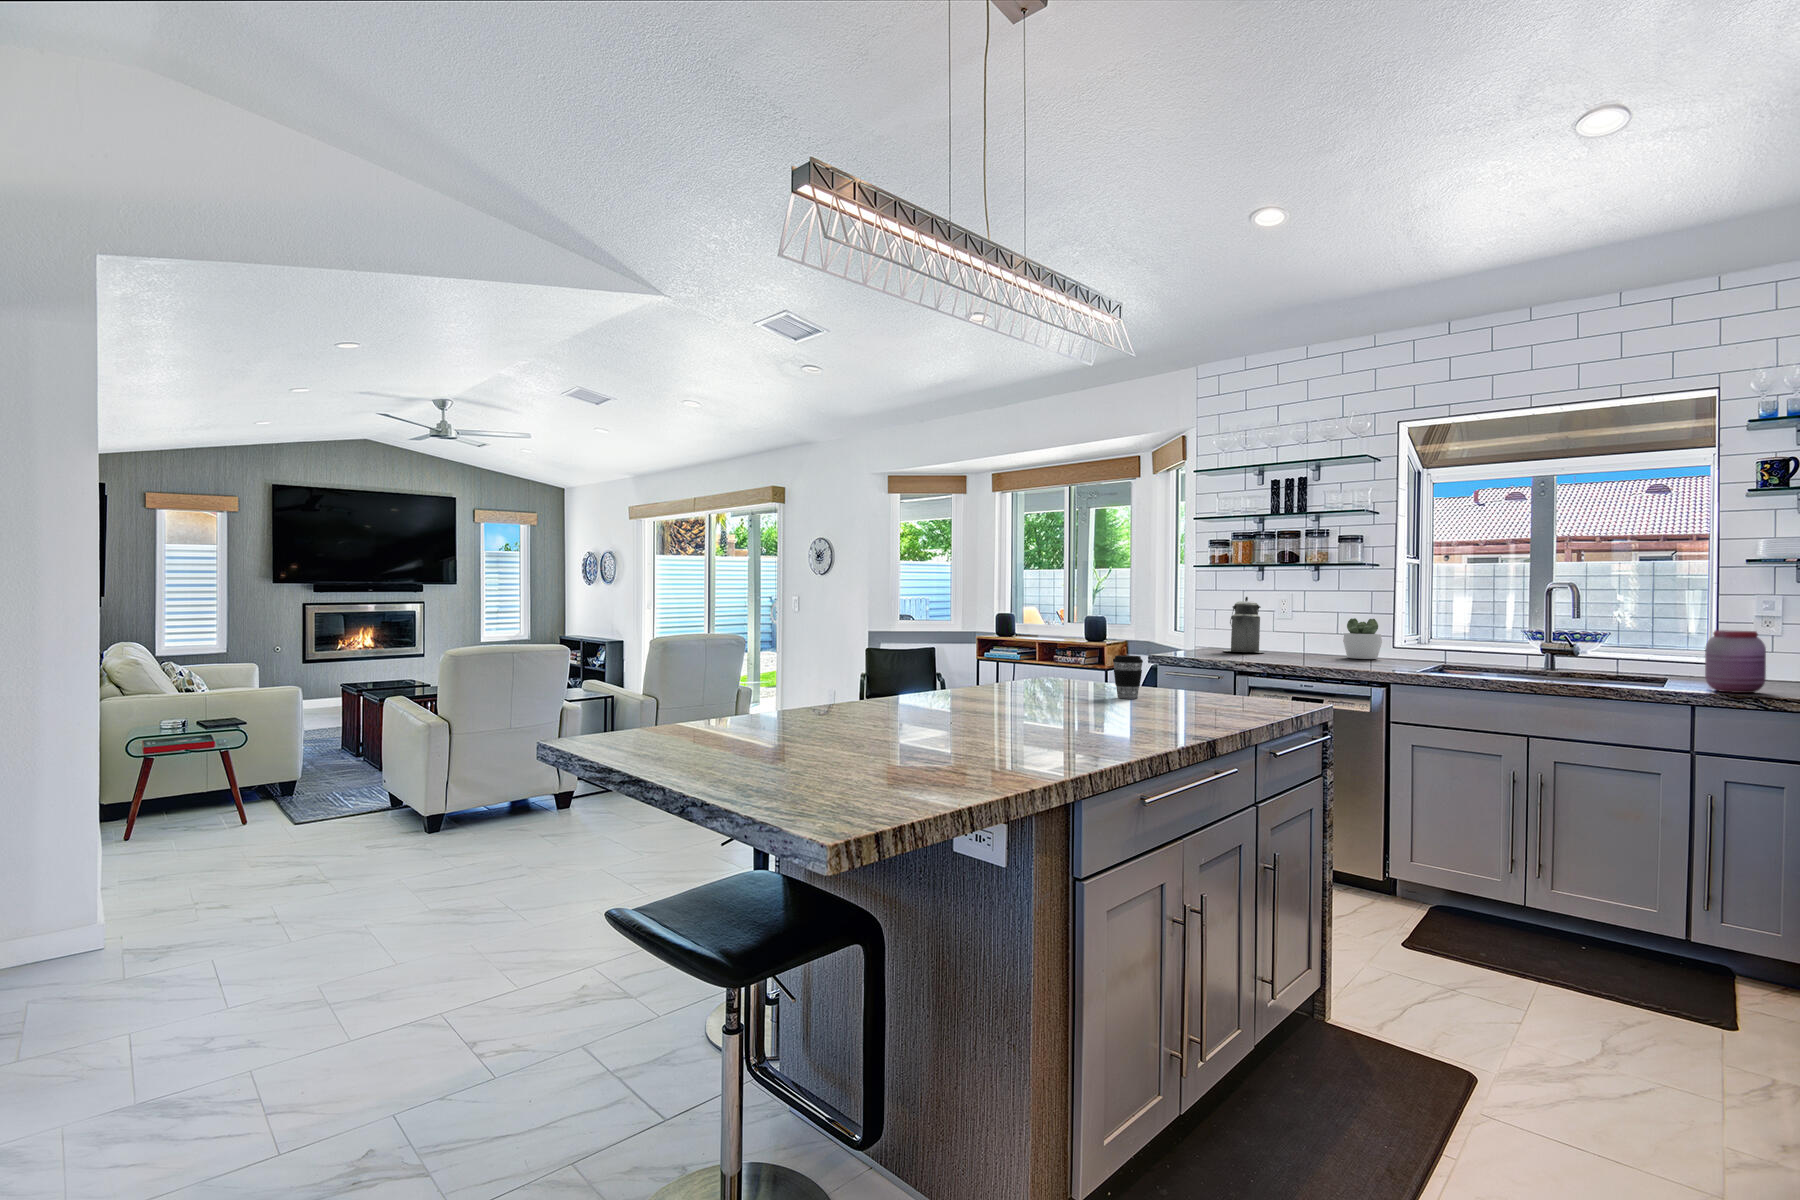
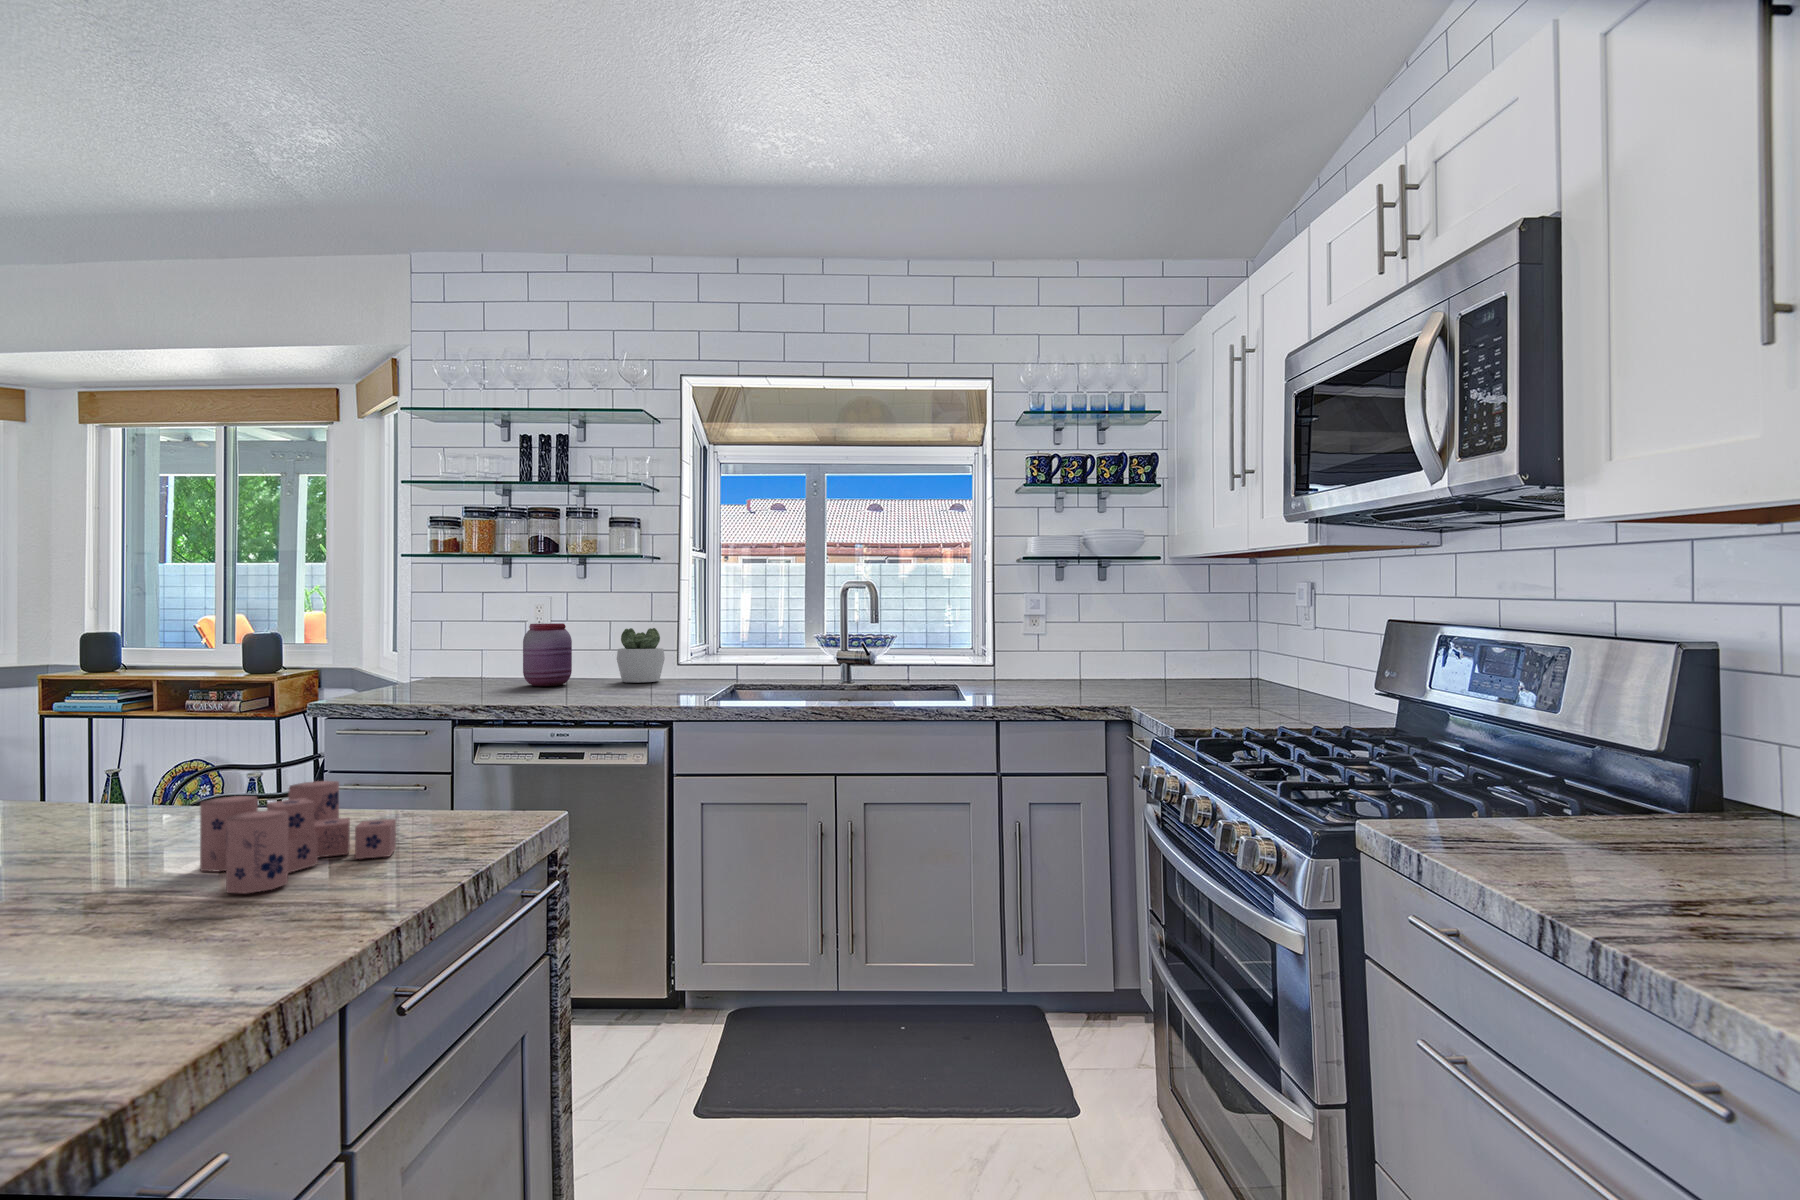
canister: present [1223,597,1263,653] -> none [449,601,512,682]
jar: present [1705,630,1766,693] -> present [523,623,572,686]
coffee cup: present [1113,655,1143,699] -> none [80,727,167,830]
candle: none [1177,683,1254,719] -> present [200,781,396,893]

